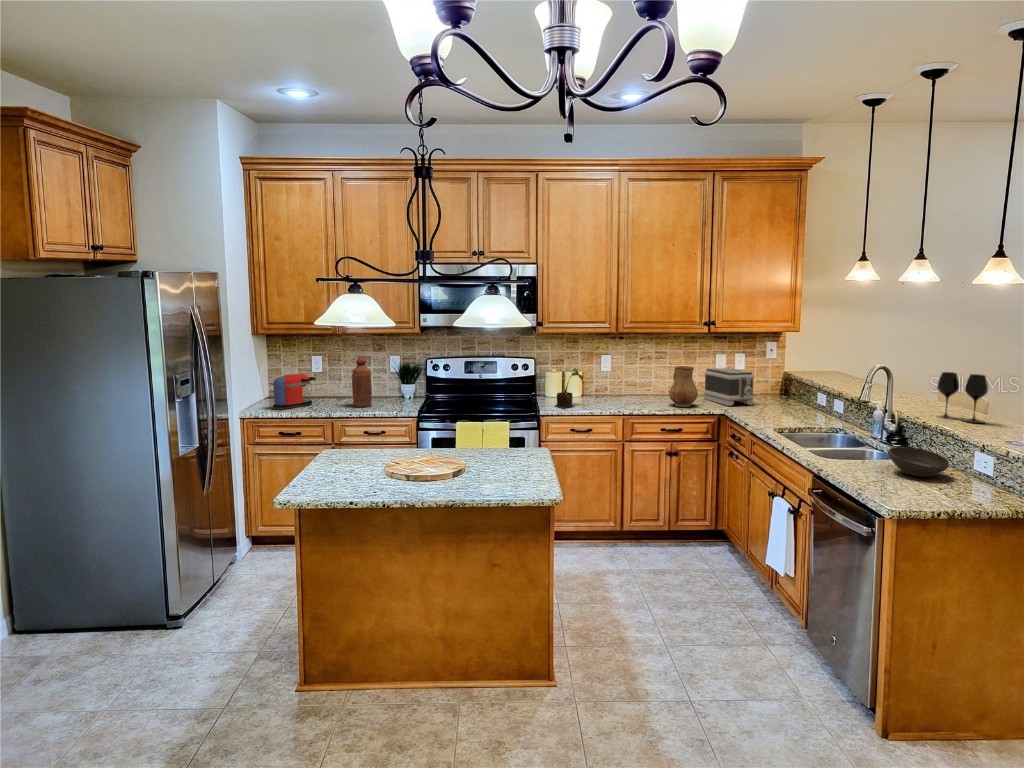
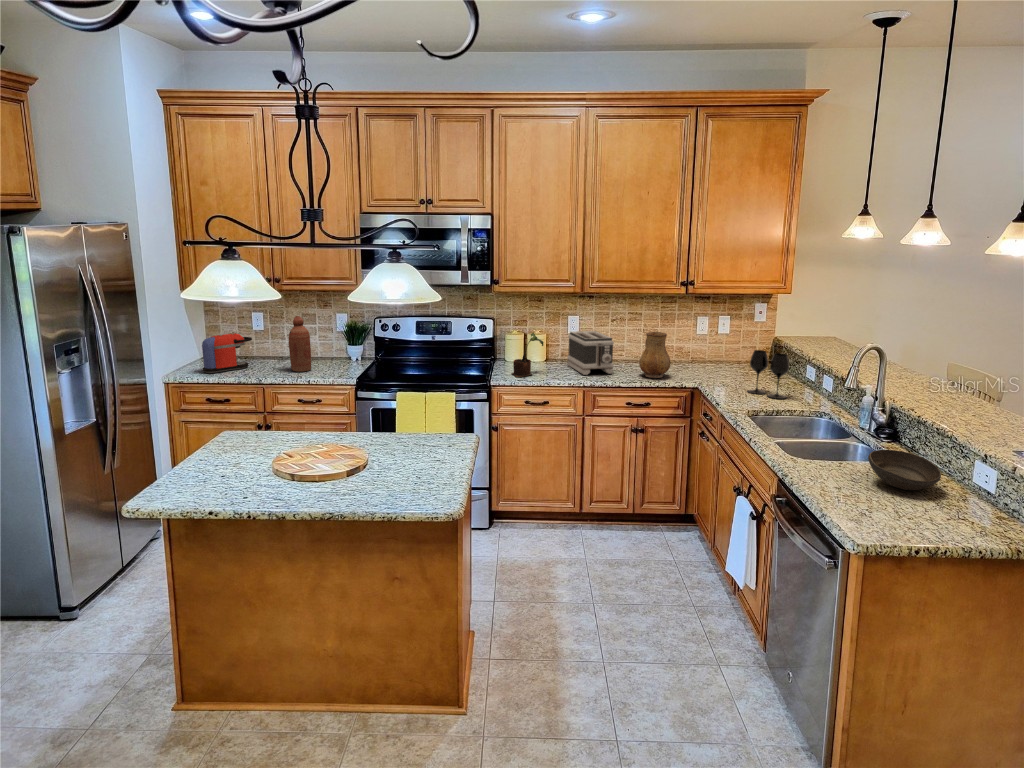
toaster: present [704,368,754,406] -> present [568,331,614,375]
wine glass: present [937,372,988,423] -> present [747,350,789,399]

